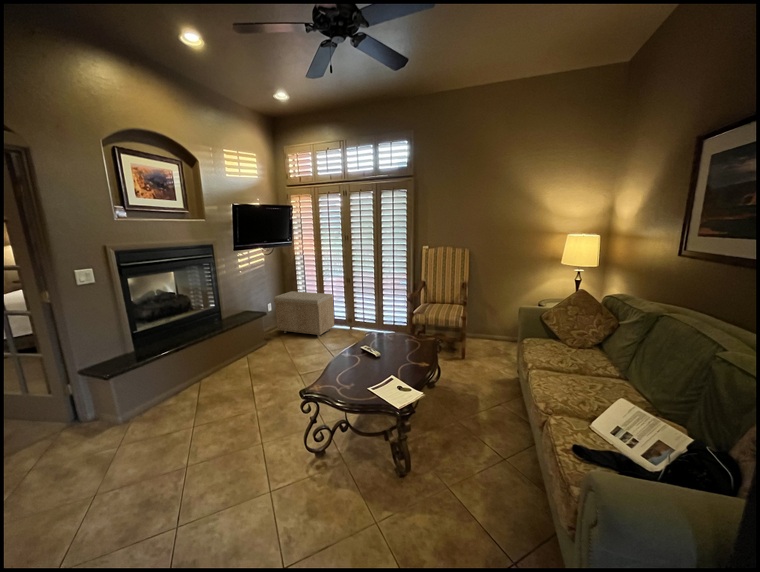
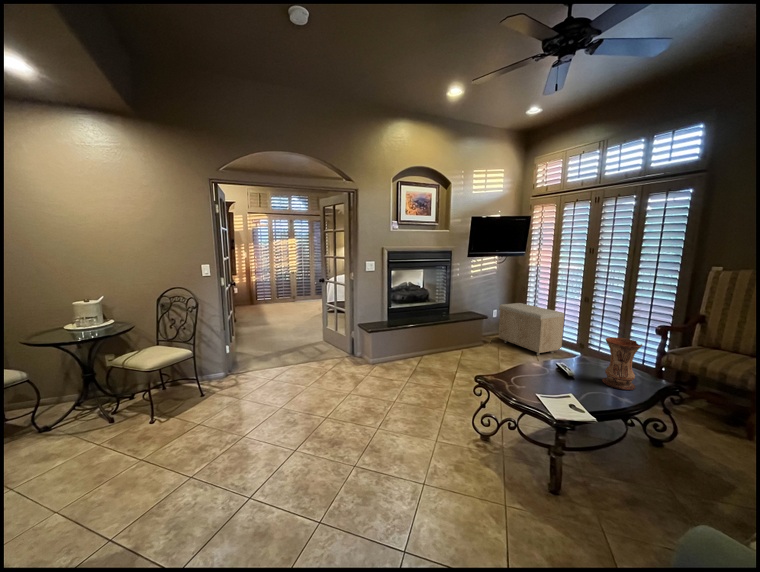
vase: none [398,312,423,355] -> present [602,337,642,390]

